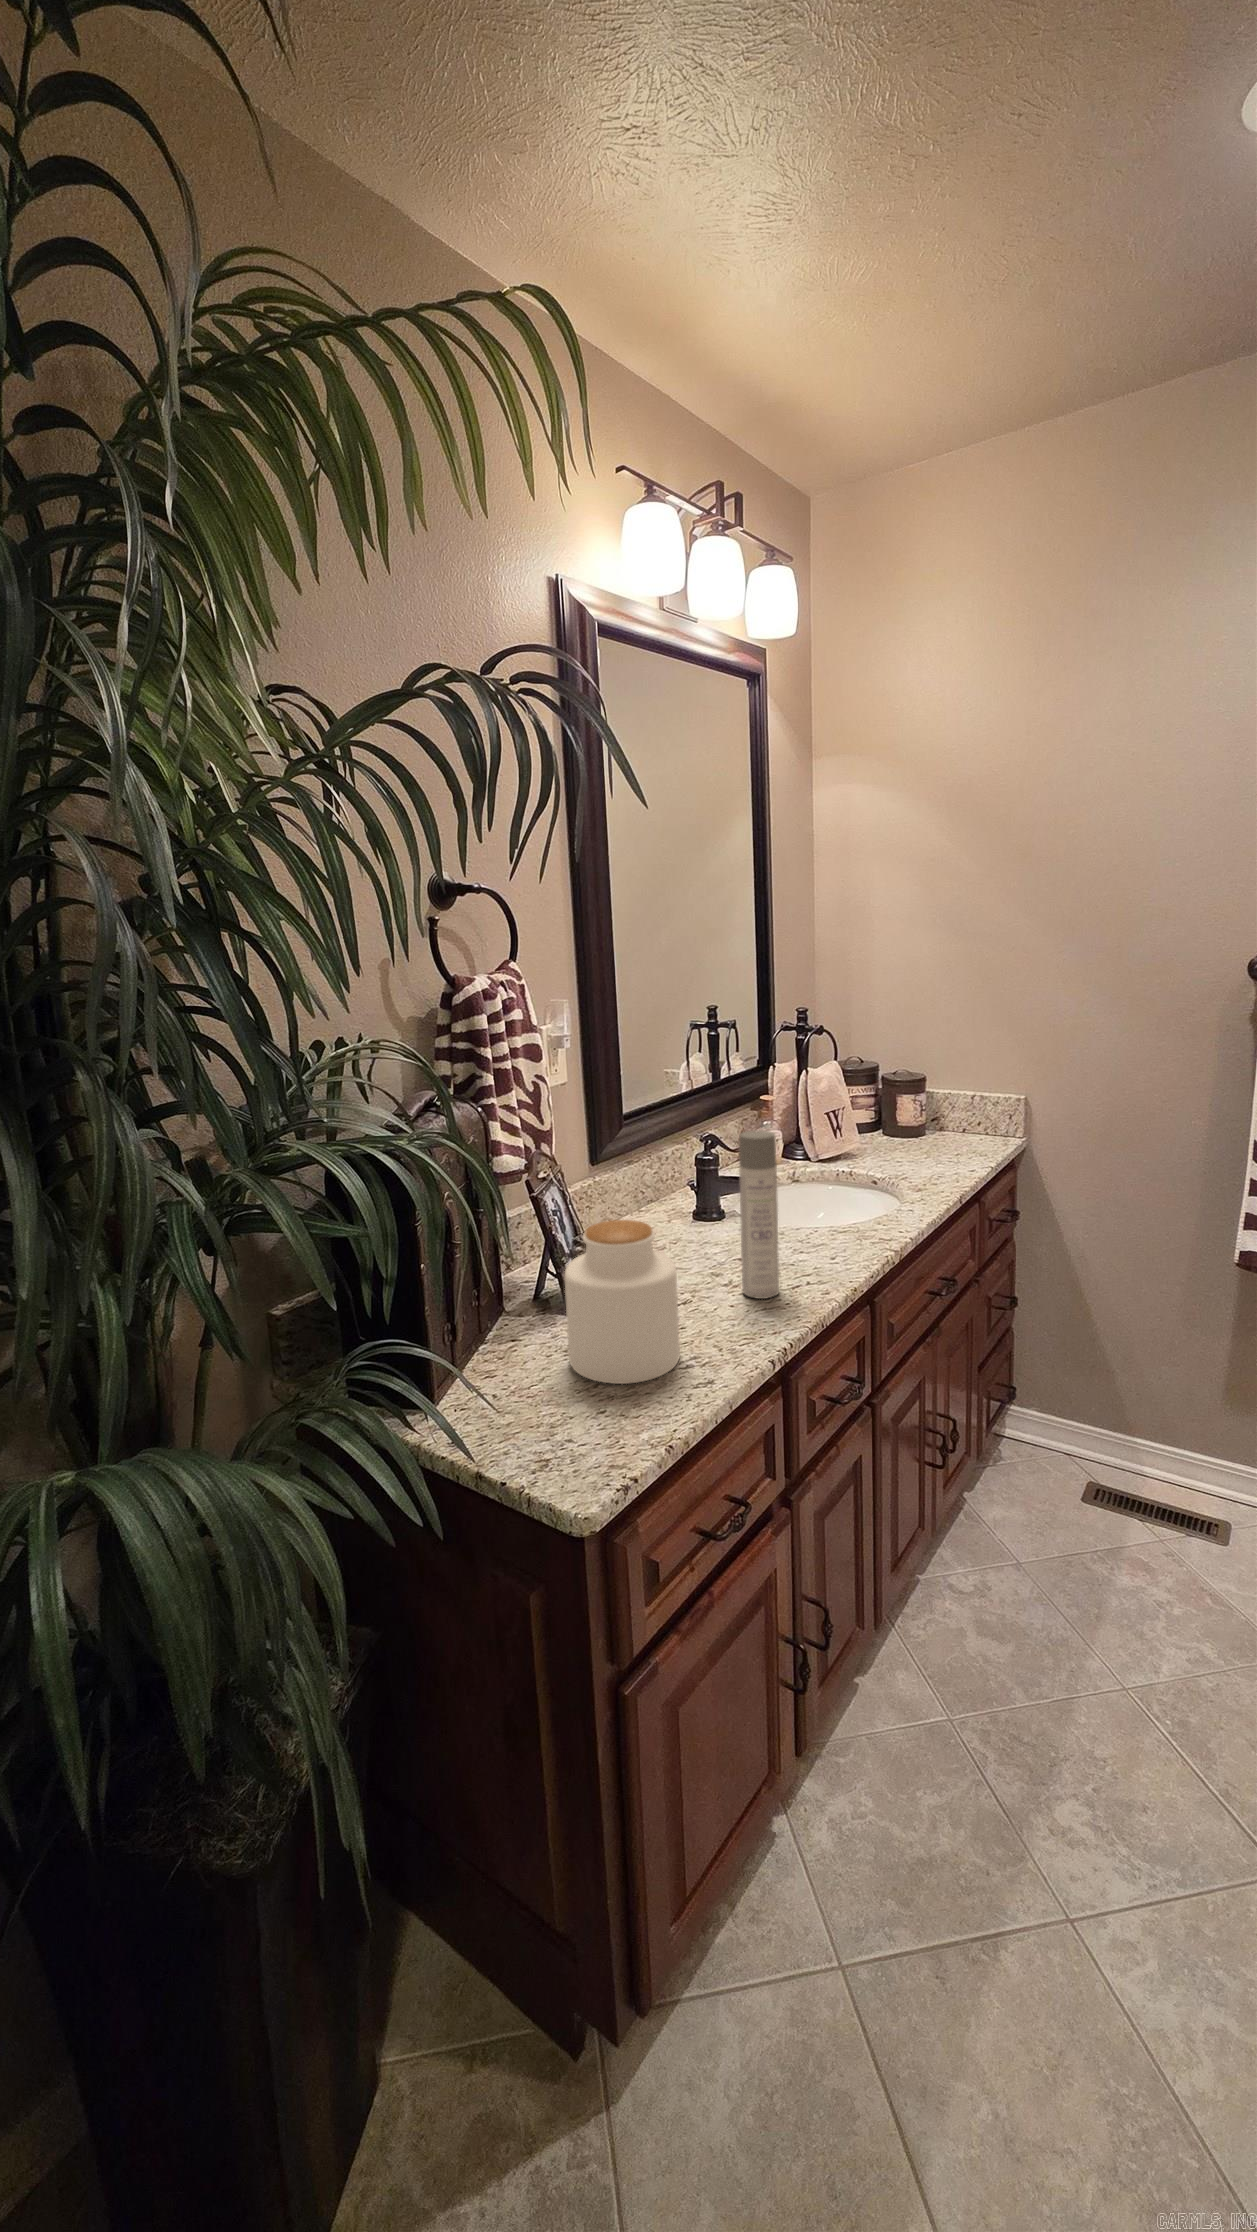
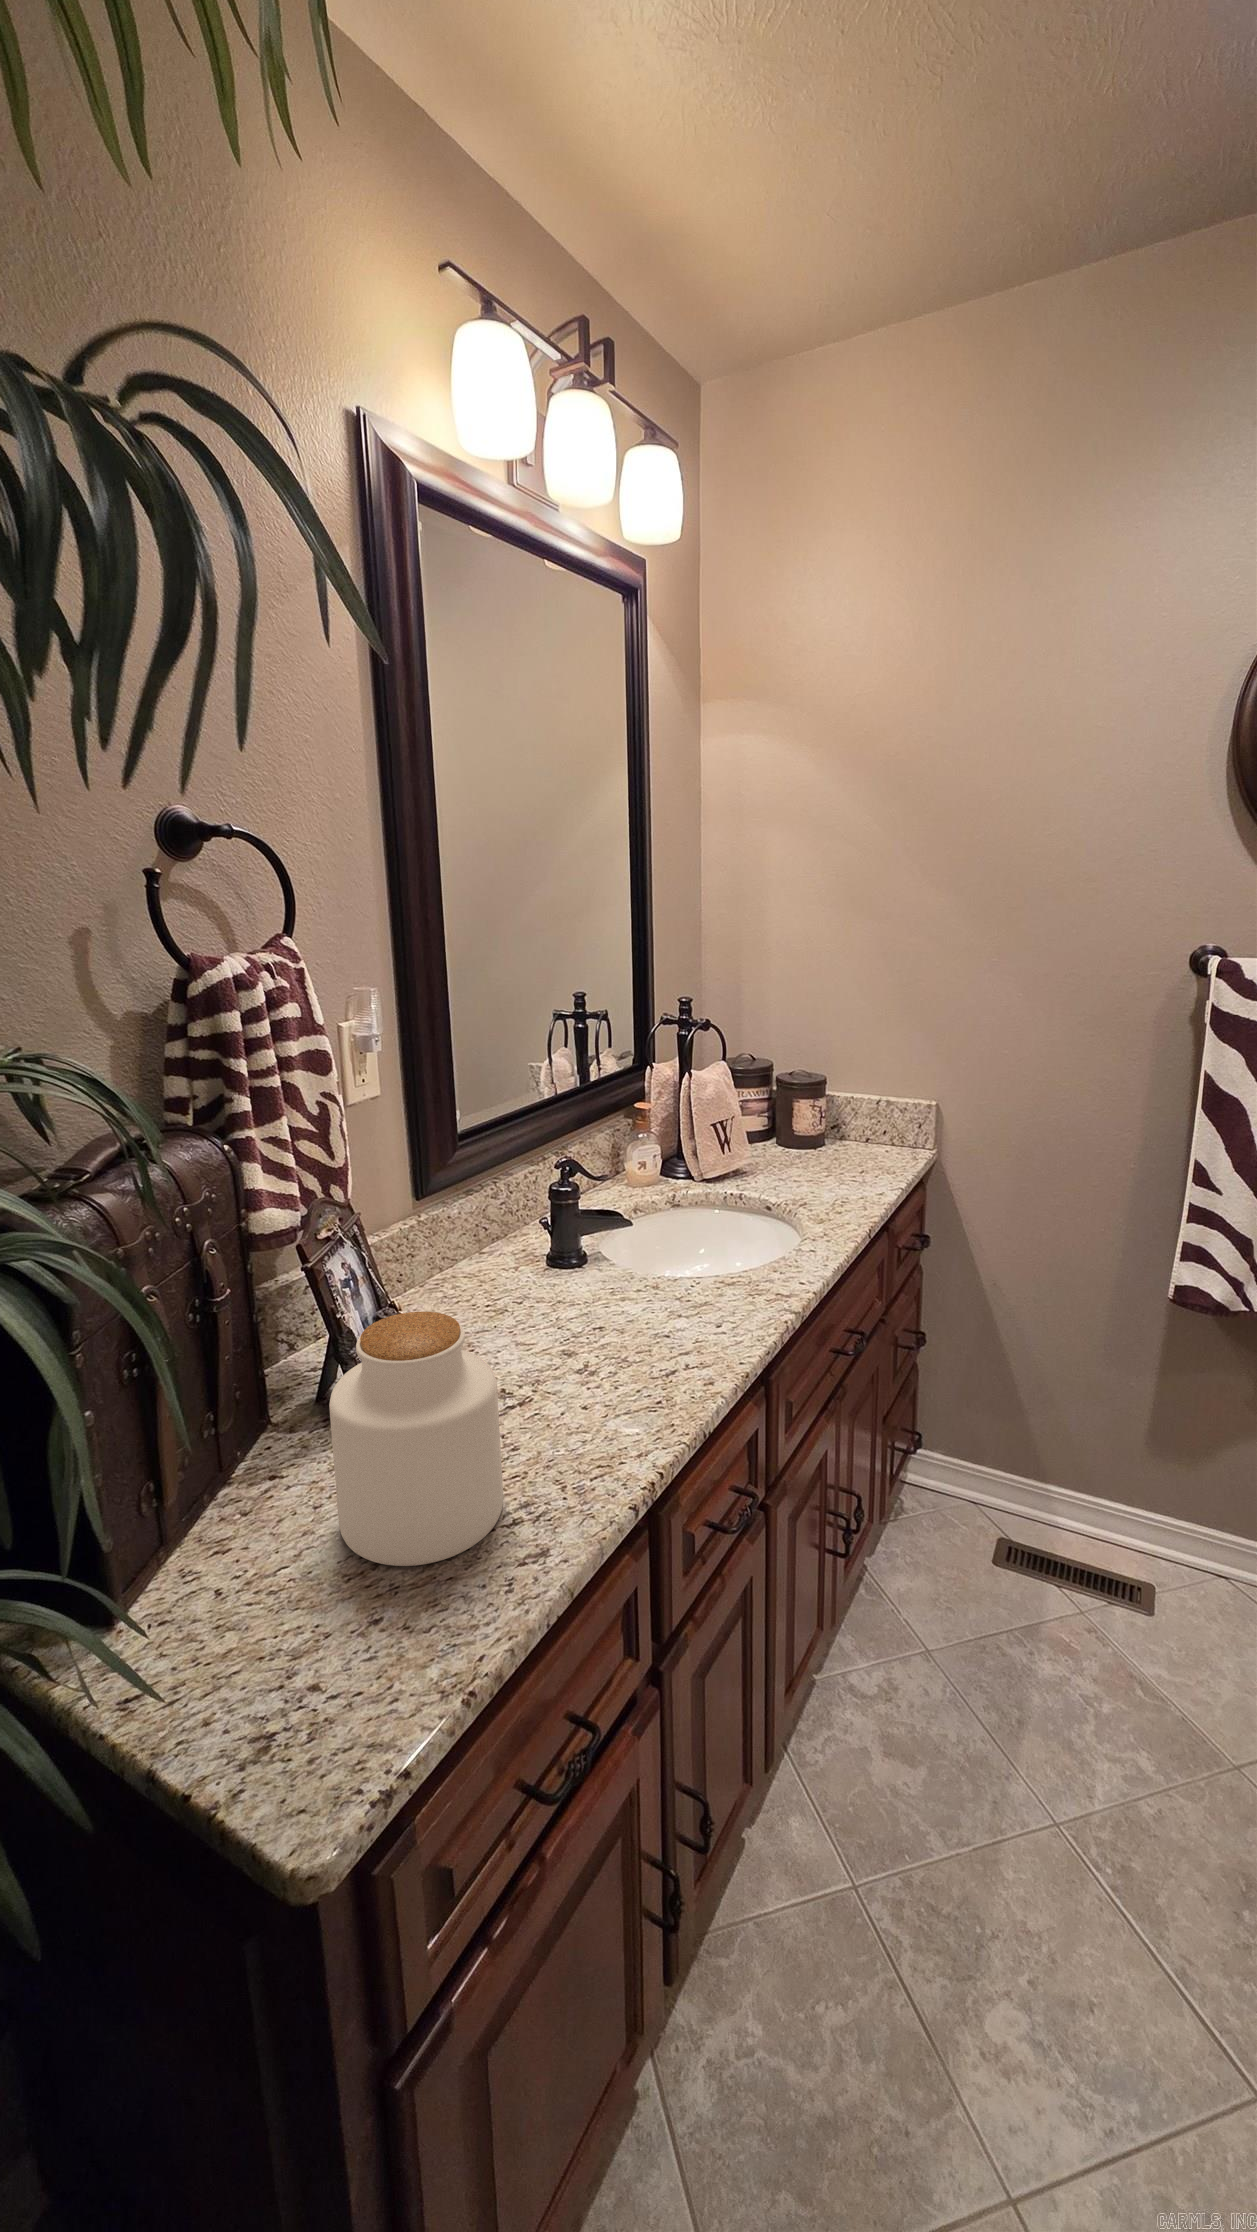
spray bottle: present [739,1130,779,1299] -> none [595,1170,648,1396]

